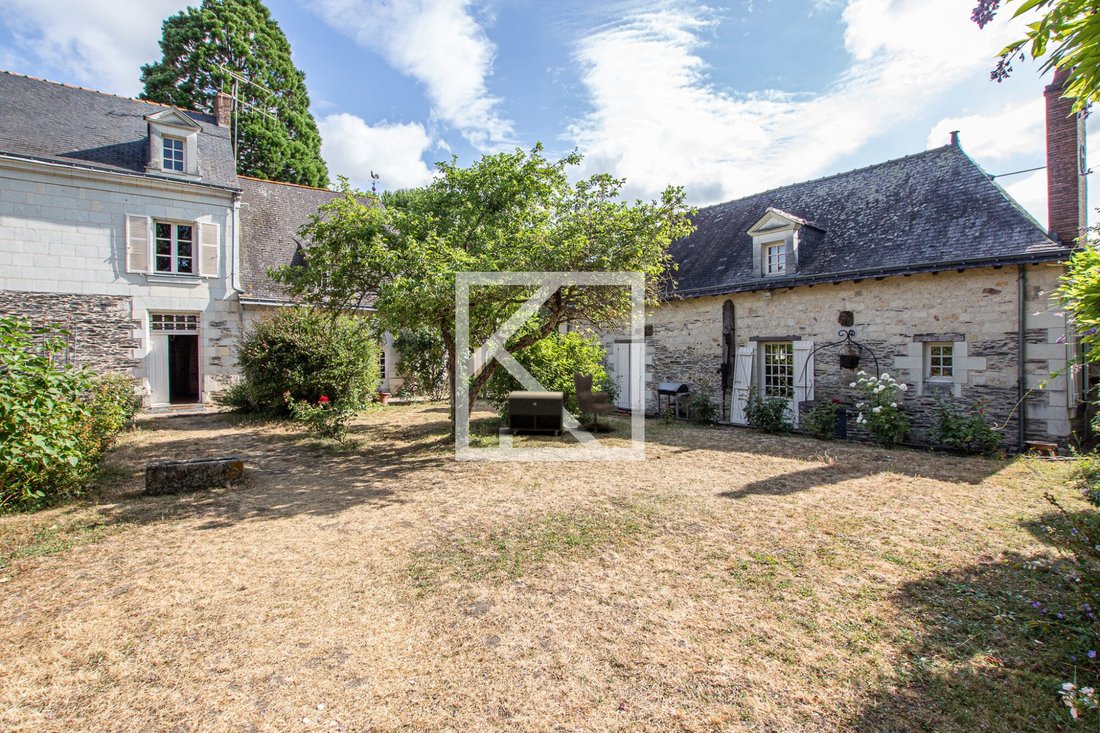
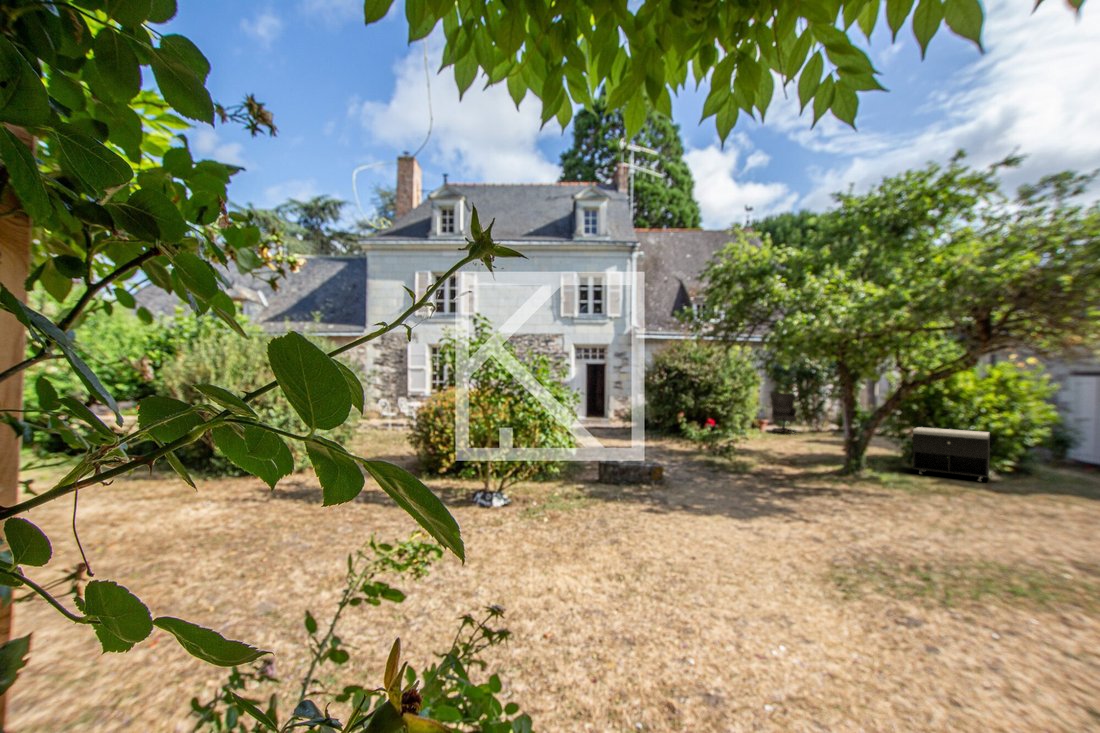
chair: present [573,373,615,433] -> present [771,393,796,433]

